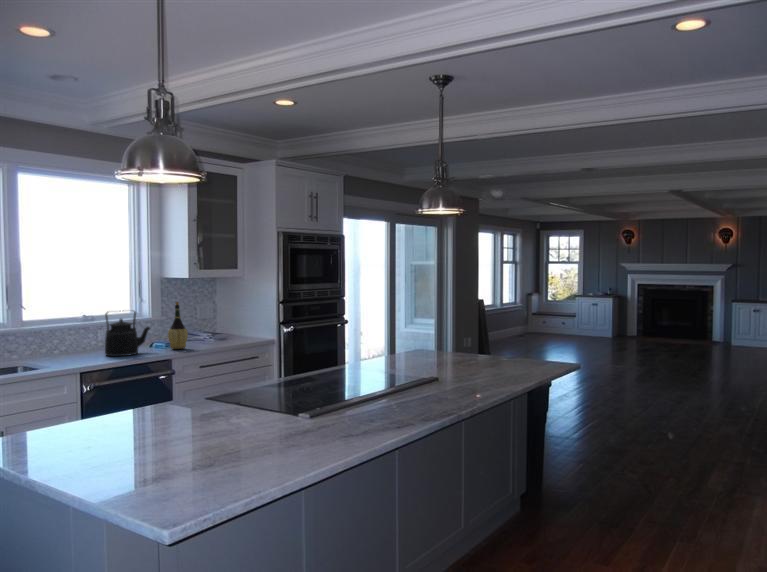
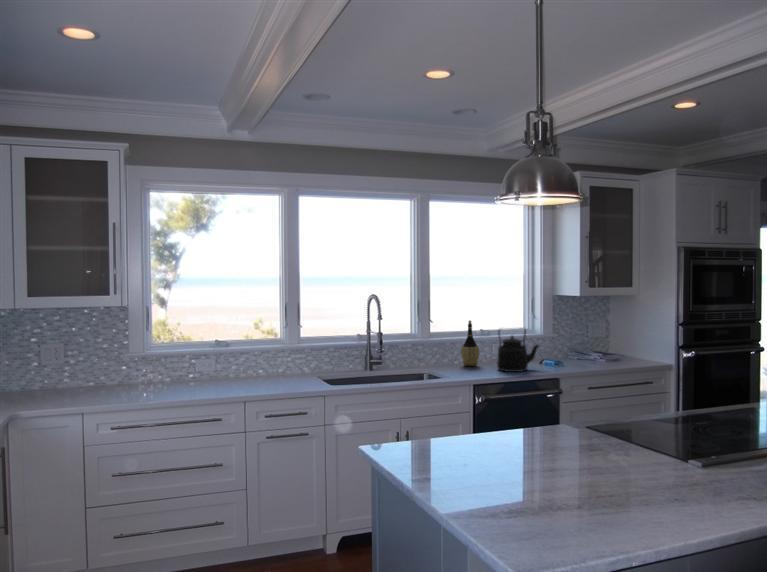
wine bottle: present [168,302,188,349] -> present [461,321,479,366]

